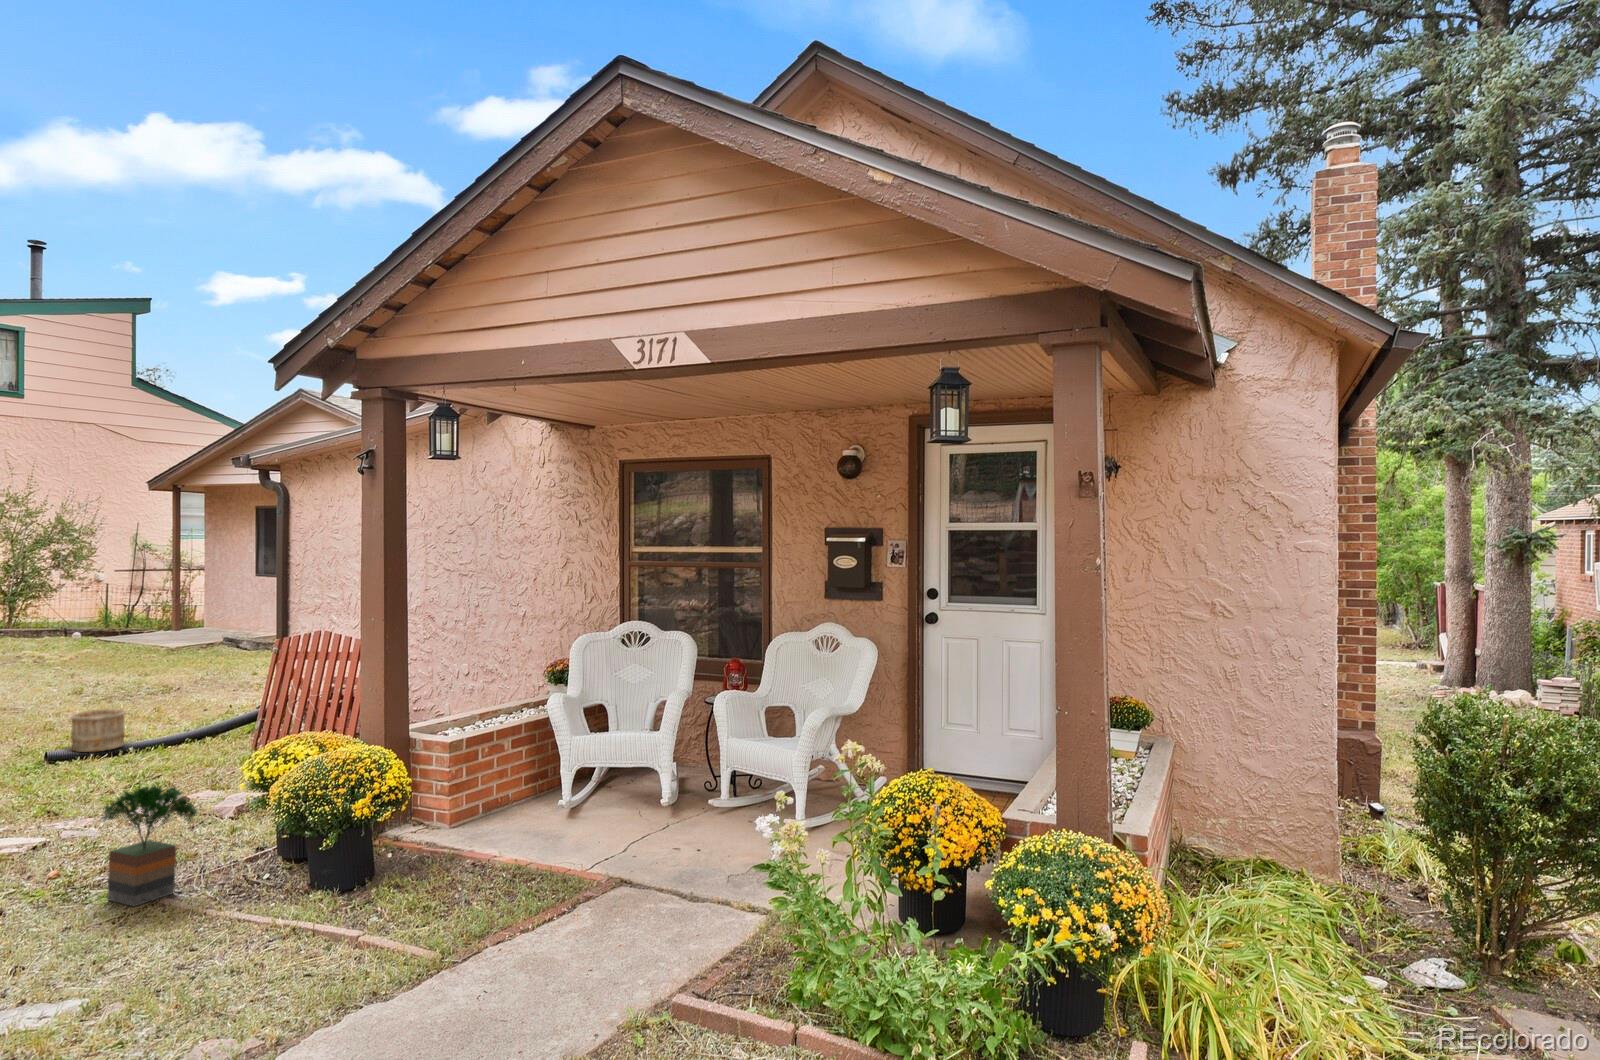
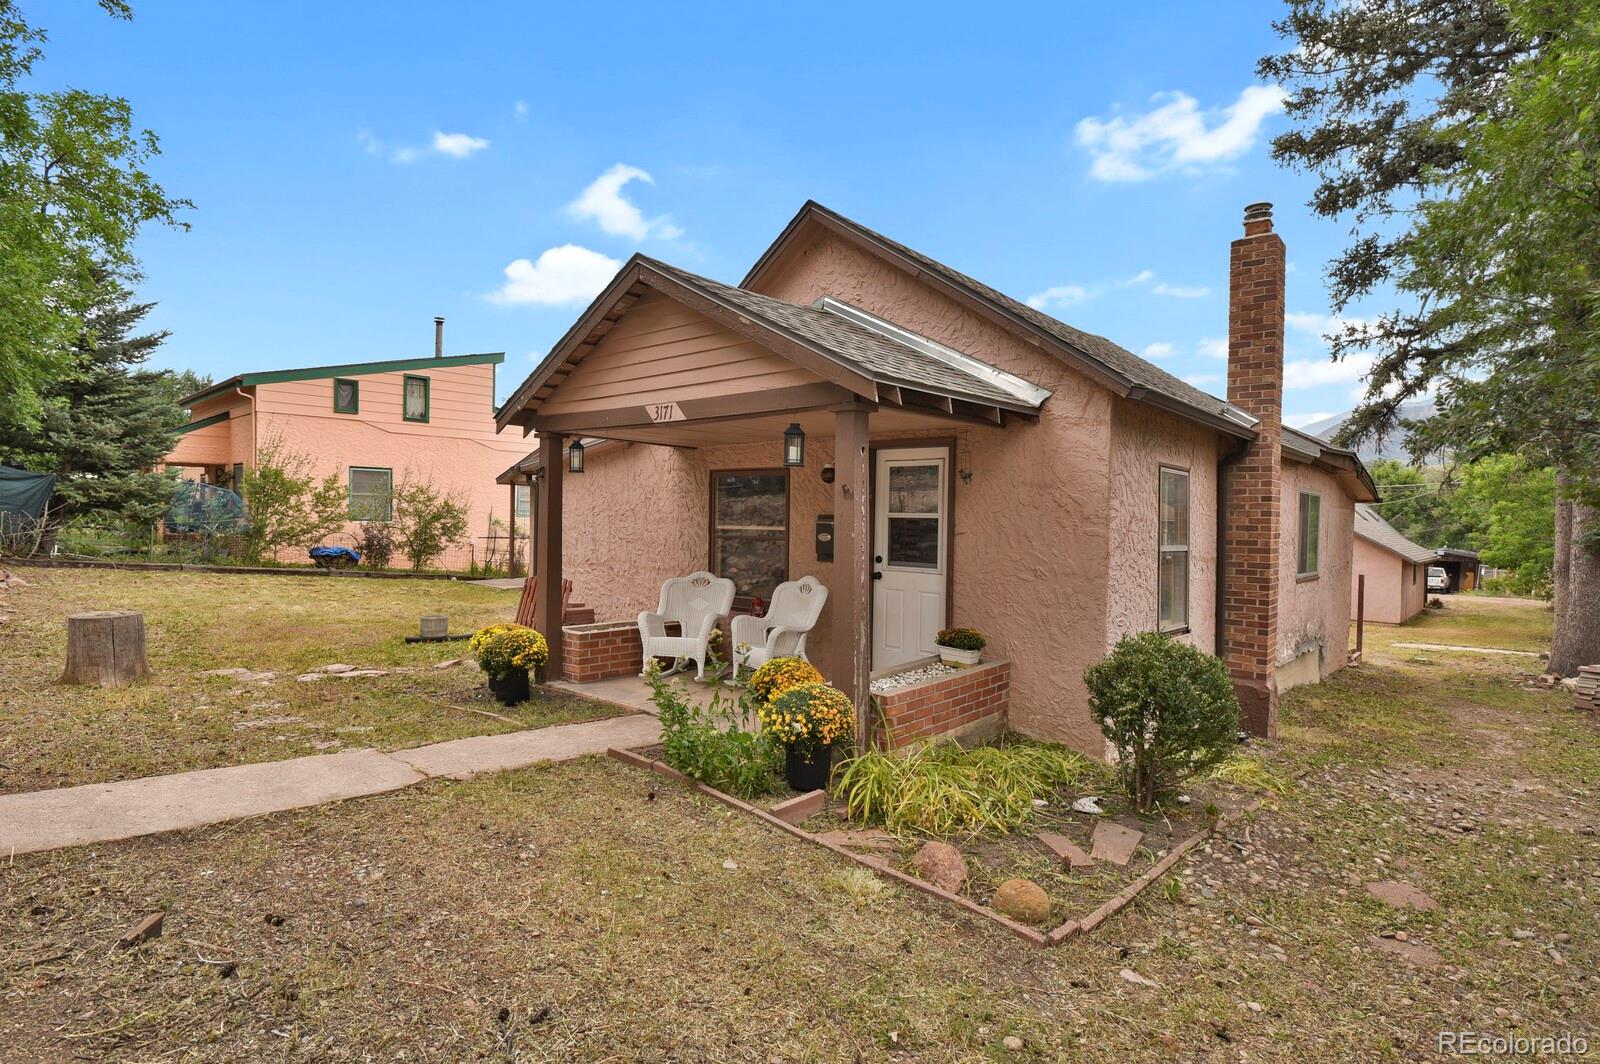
potted tree: present [102,786,197,907] -> none [401,642,447,701]

